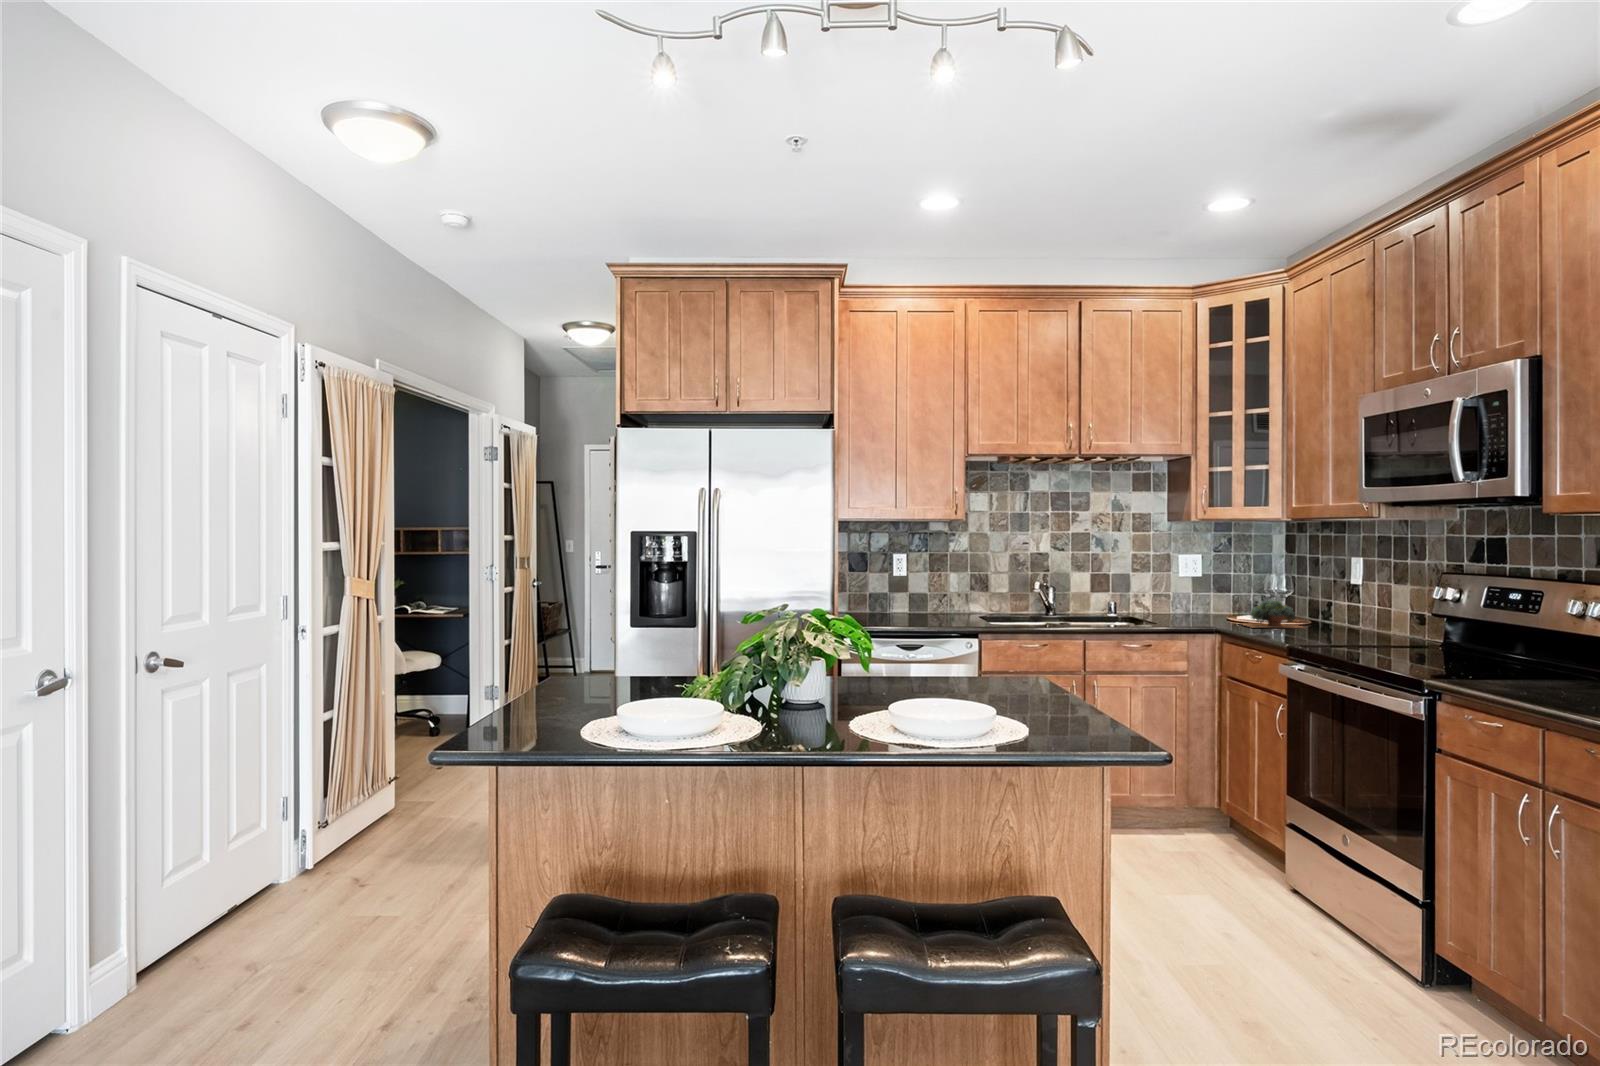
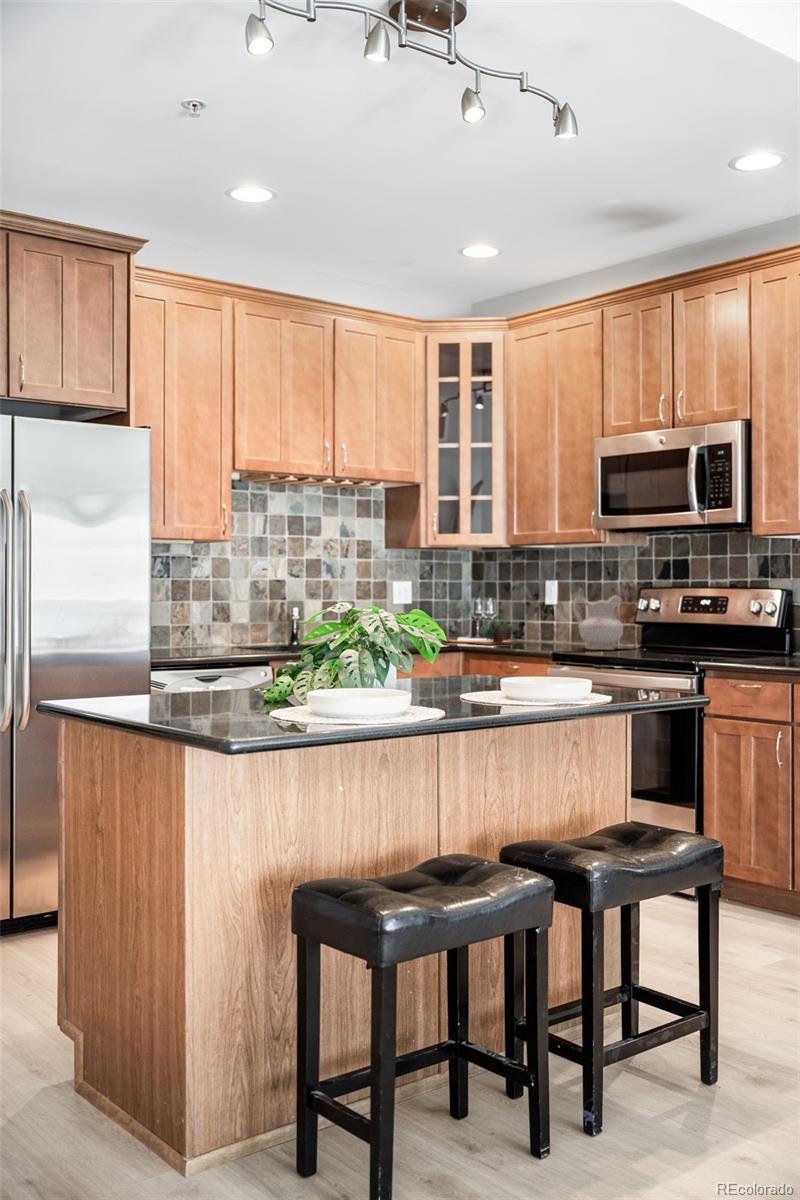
ceramic pitcher: none [1330,578,1397,648] -> present [573,594,623,650]

